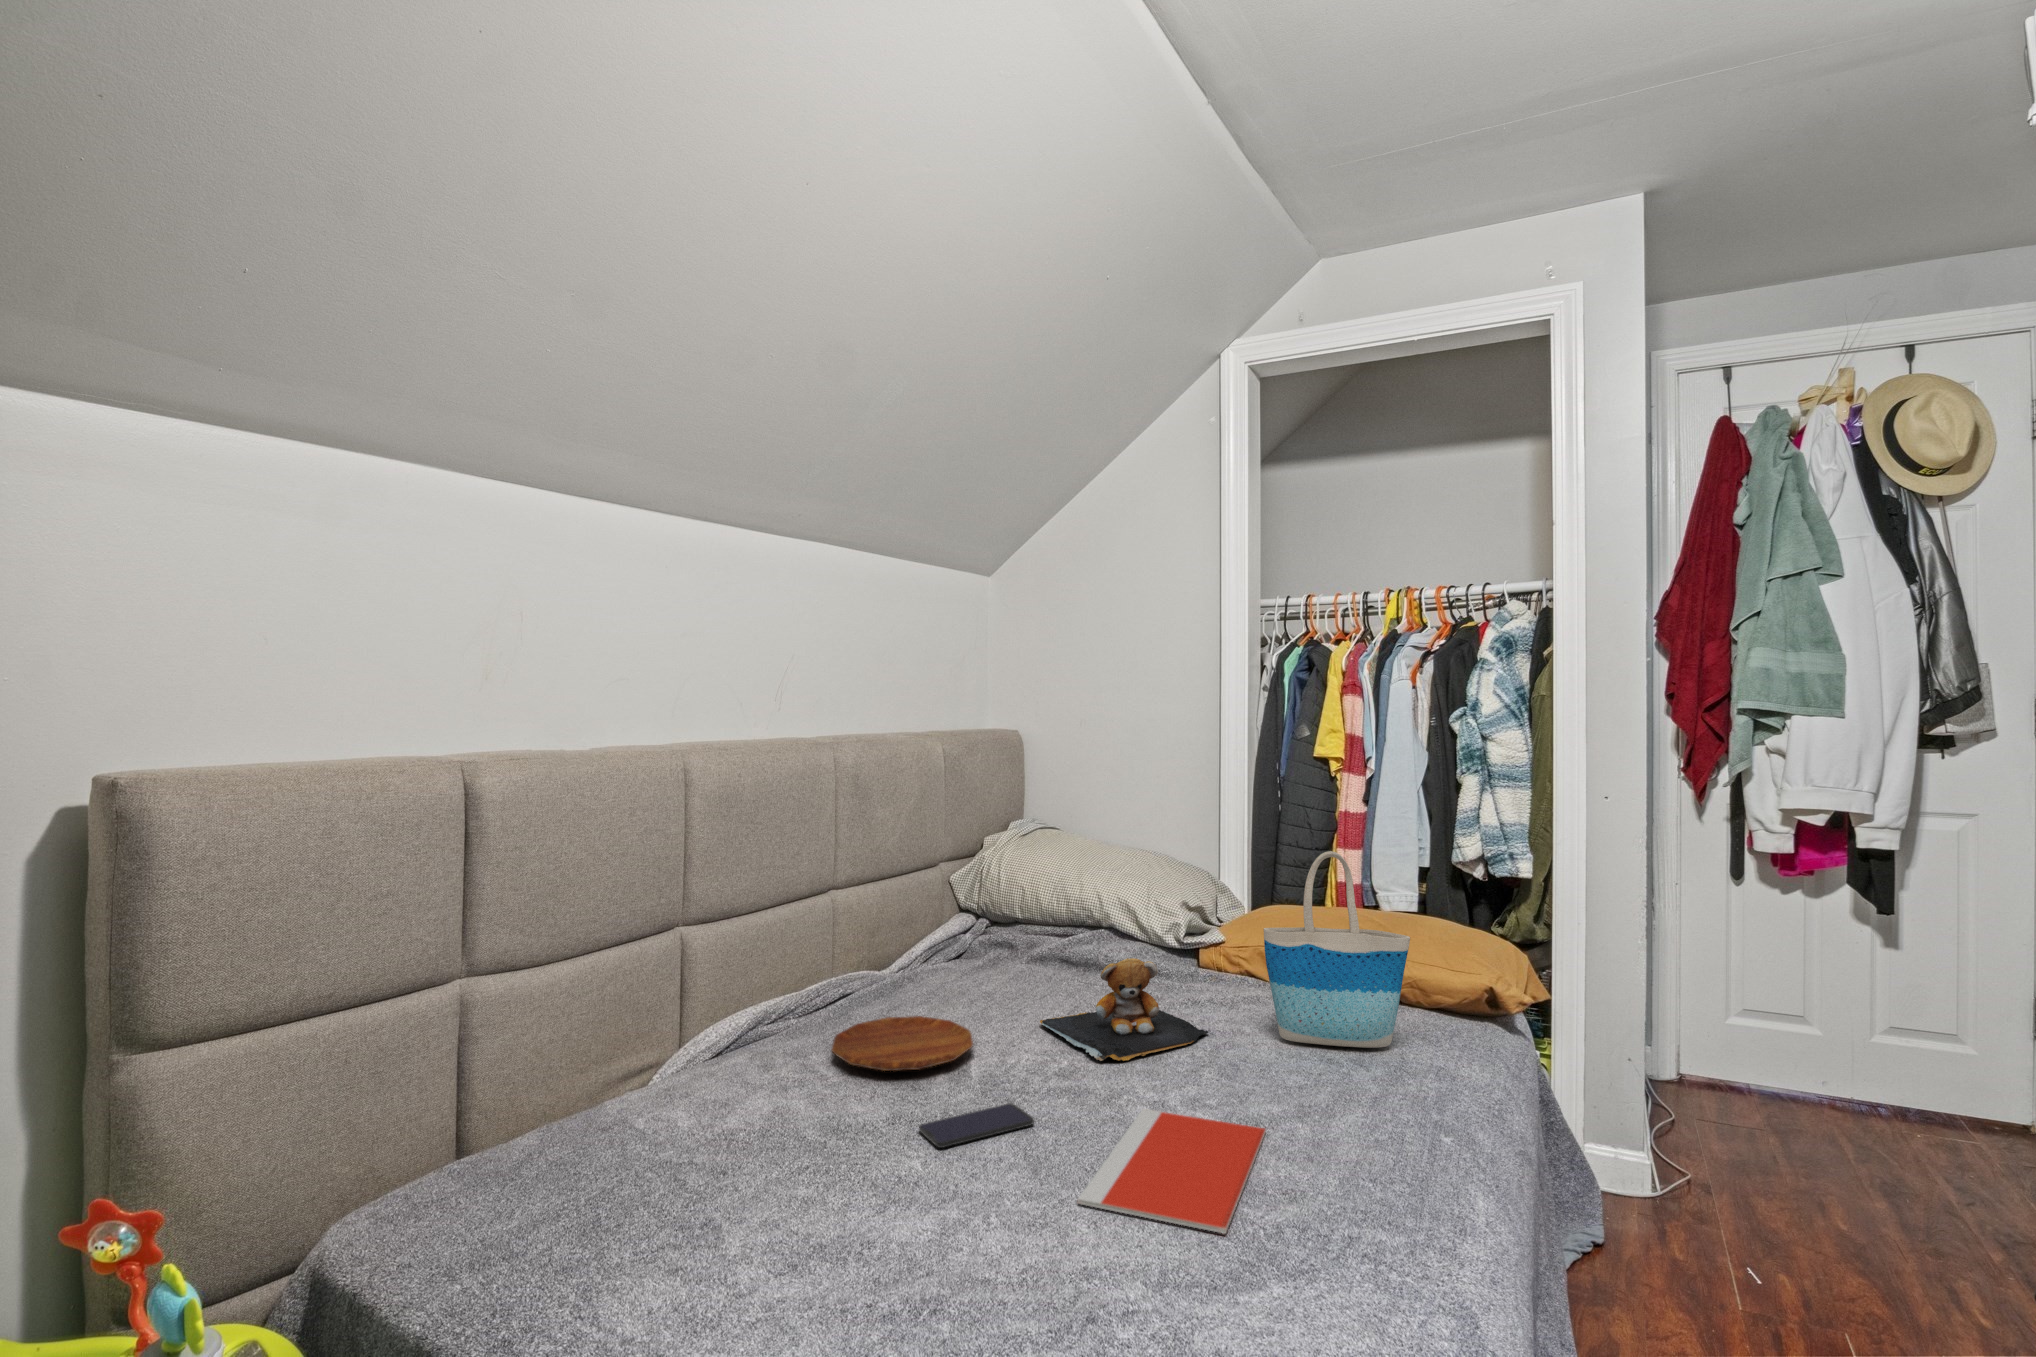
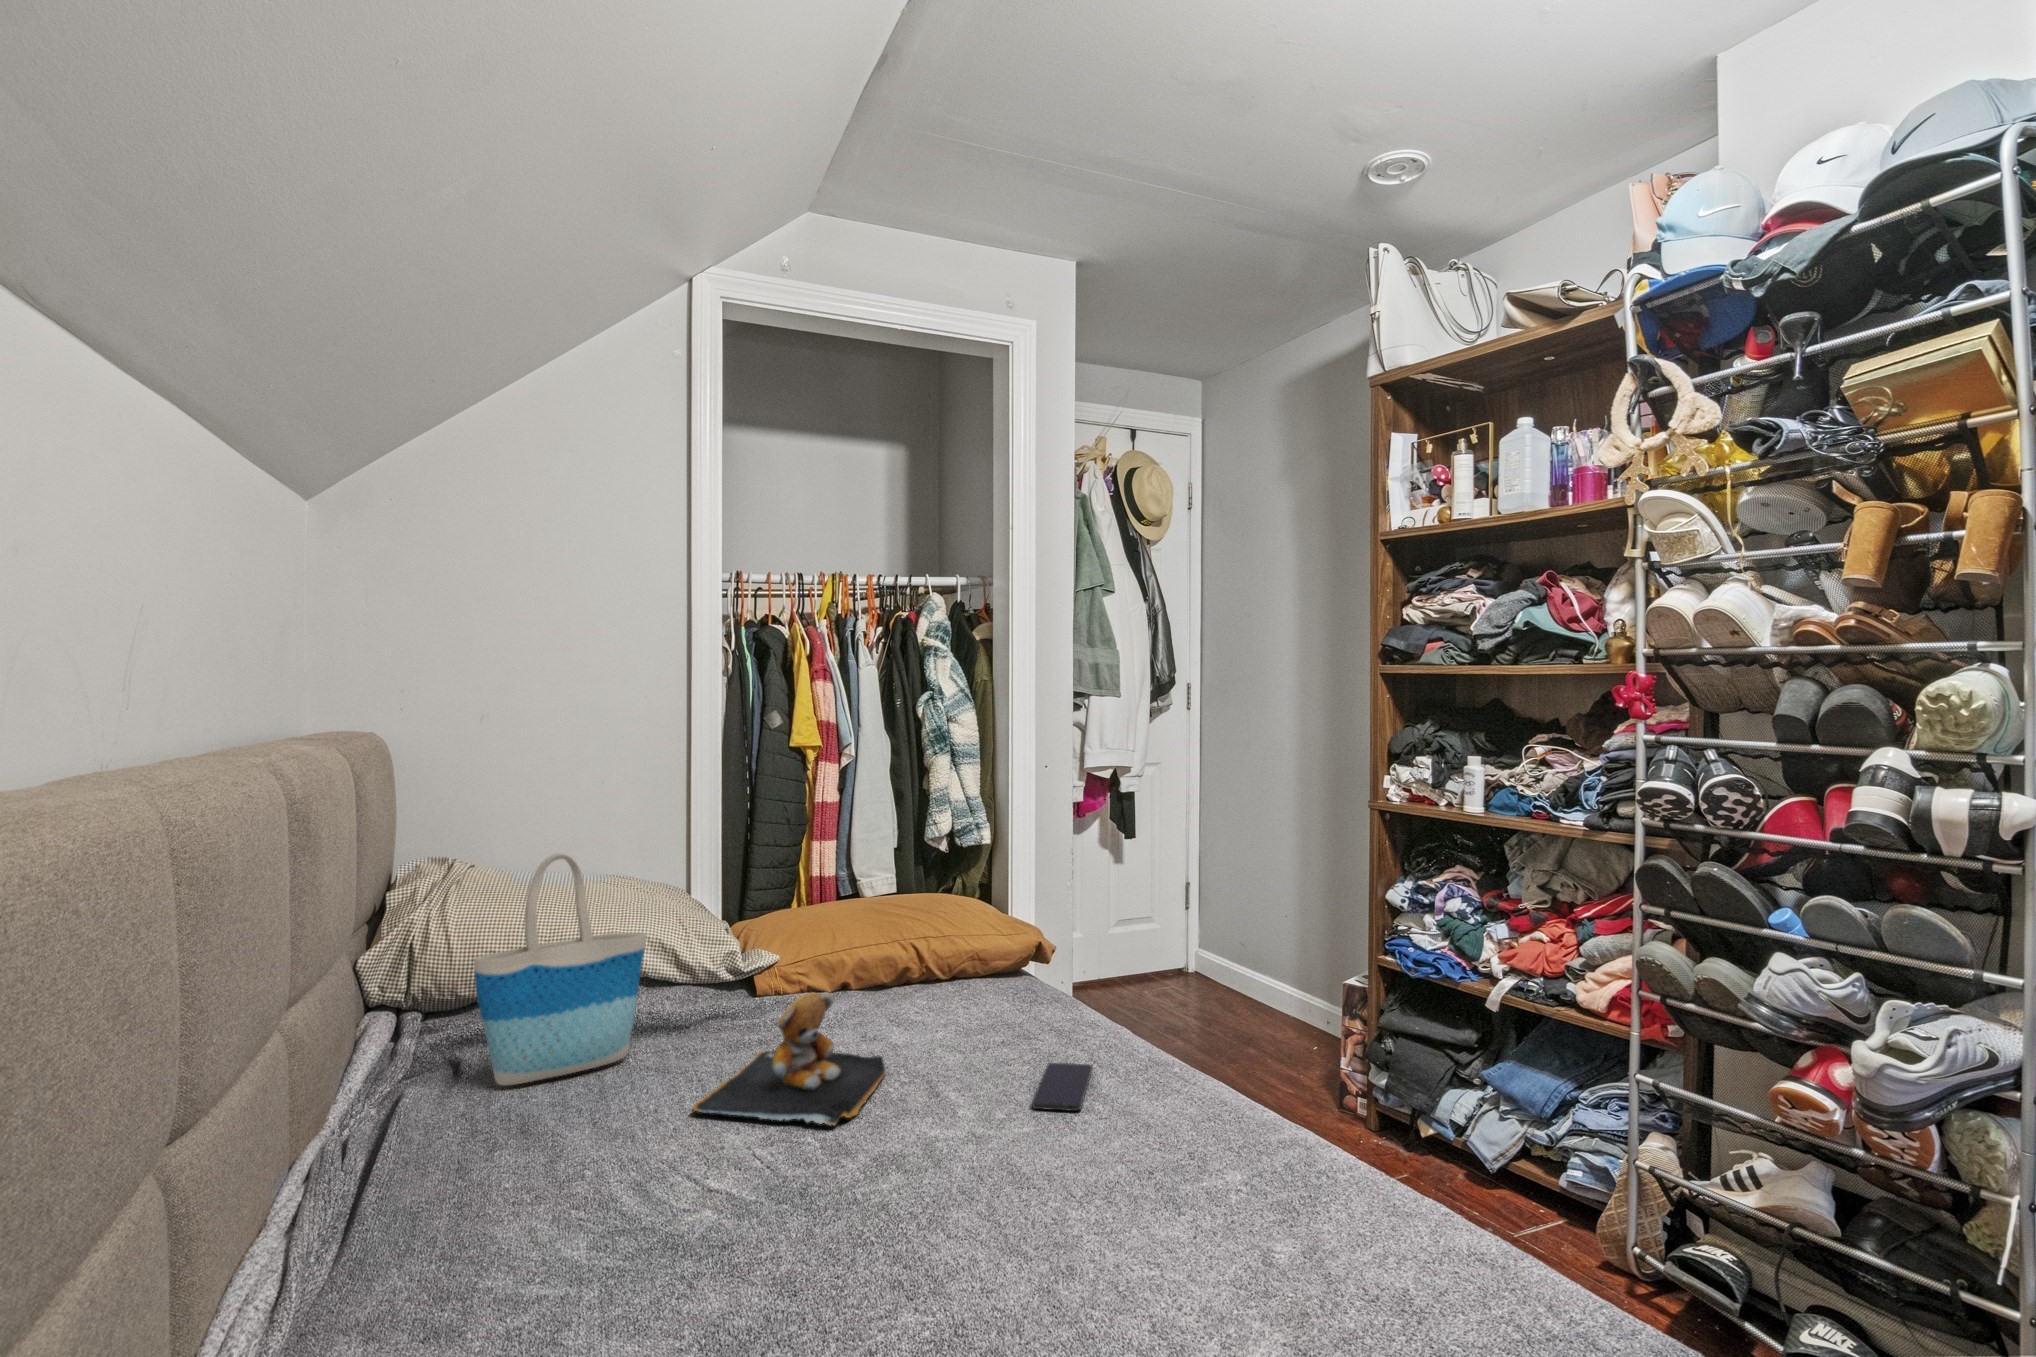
tote bag: present [1264,851,1410,1048] -> present [474,853,647,1085]
tray: present [832,1016,973,1071] -> none [443,1149,686,1267]
smartphone: present [919,1103,1034,1148] -> present [1032,1063,1093,1111]
notebook: present [1078,1109,1266,1233] -> none [961,1124,1223,1278]

